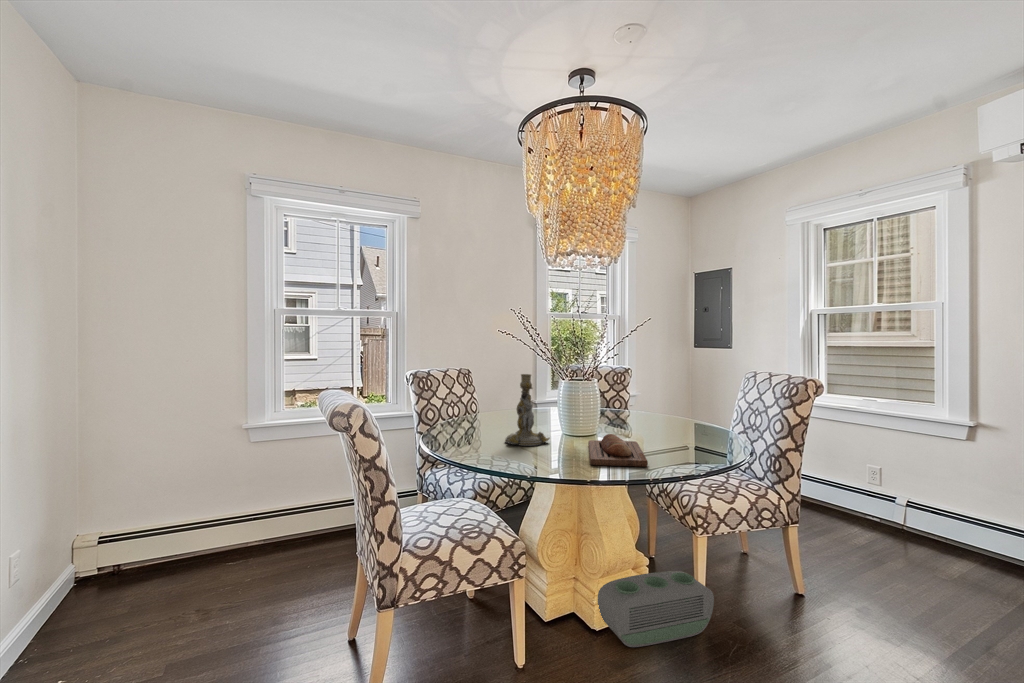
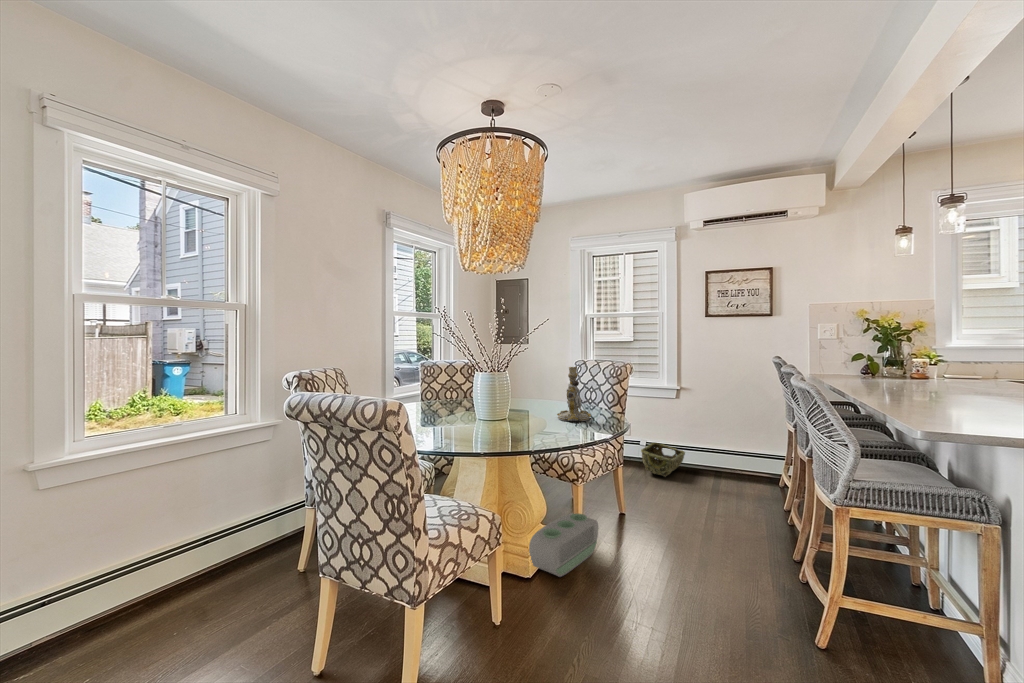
candlestick: present [505,374,550,446] -> present [557,367,591,421]
bread loaf: present [588,434,648,467] -> none [511,417,580,442]
woven basket: none [876,506,973,562] -> present [641,443,685,477]

